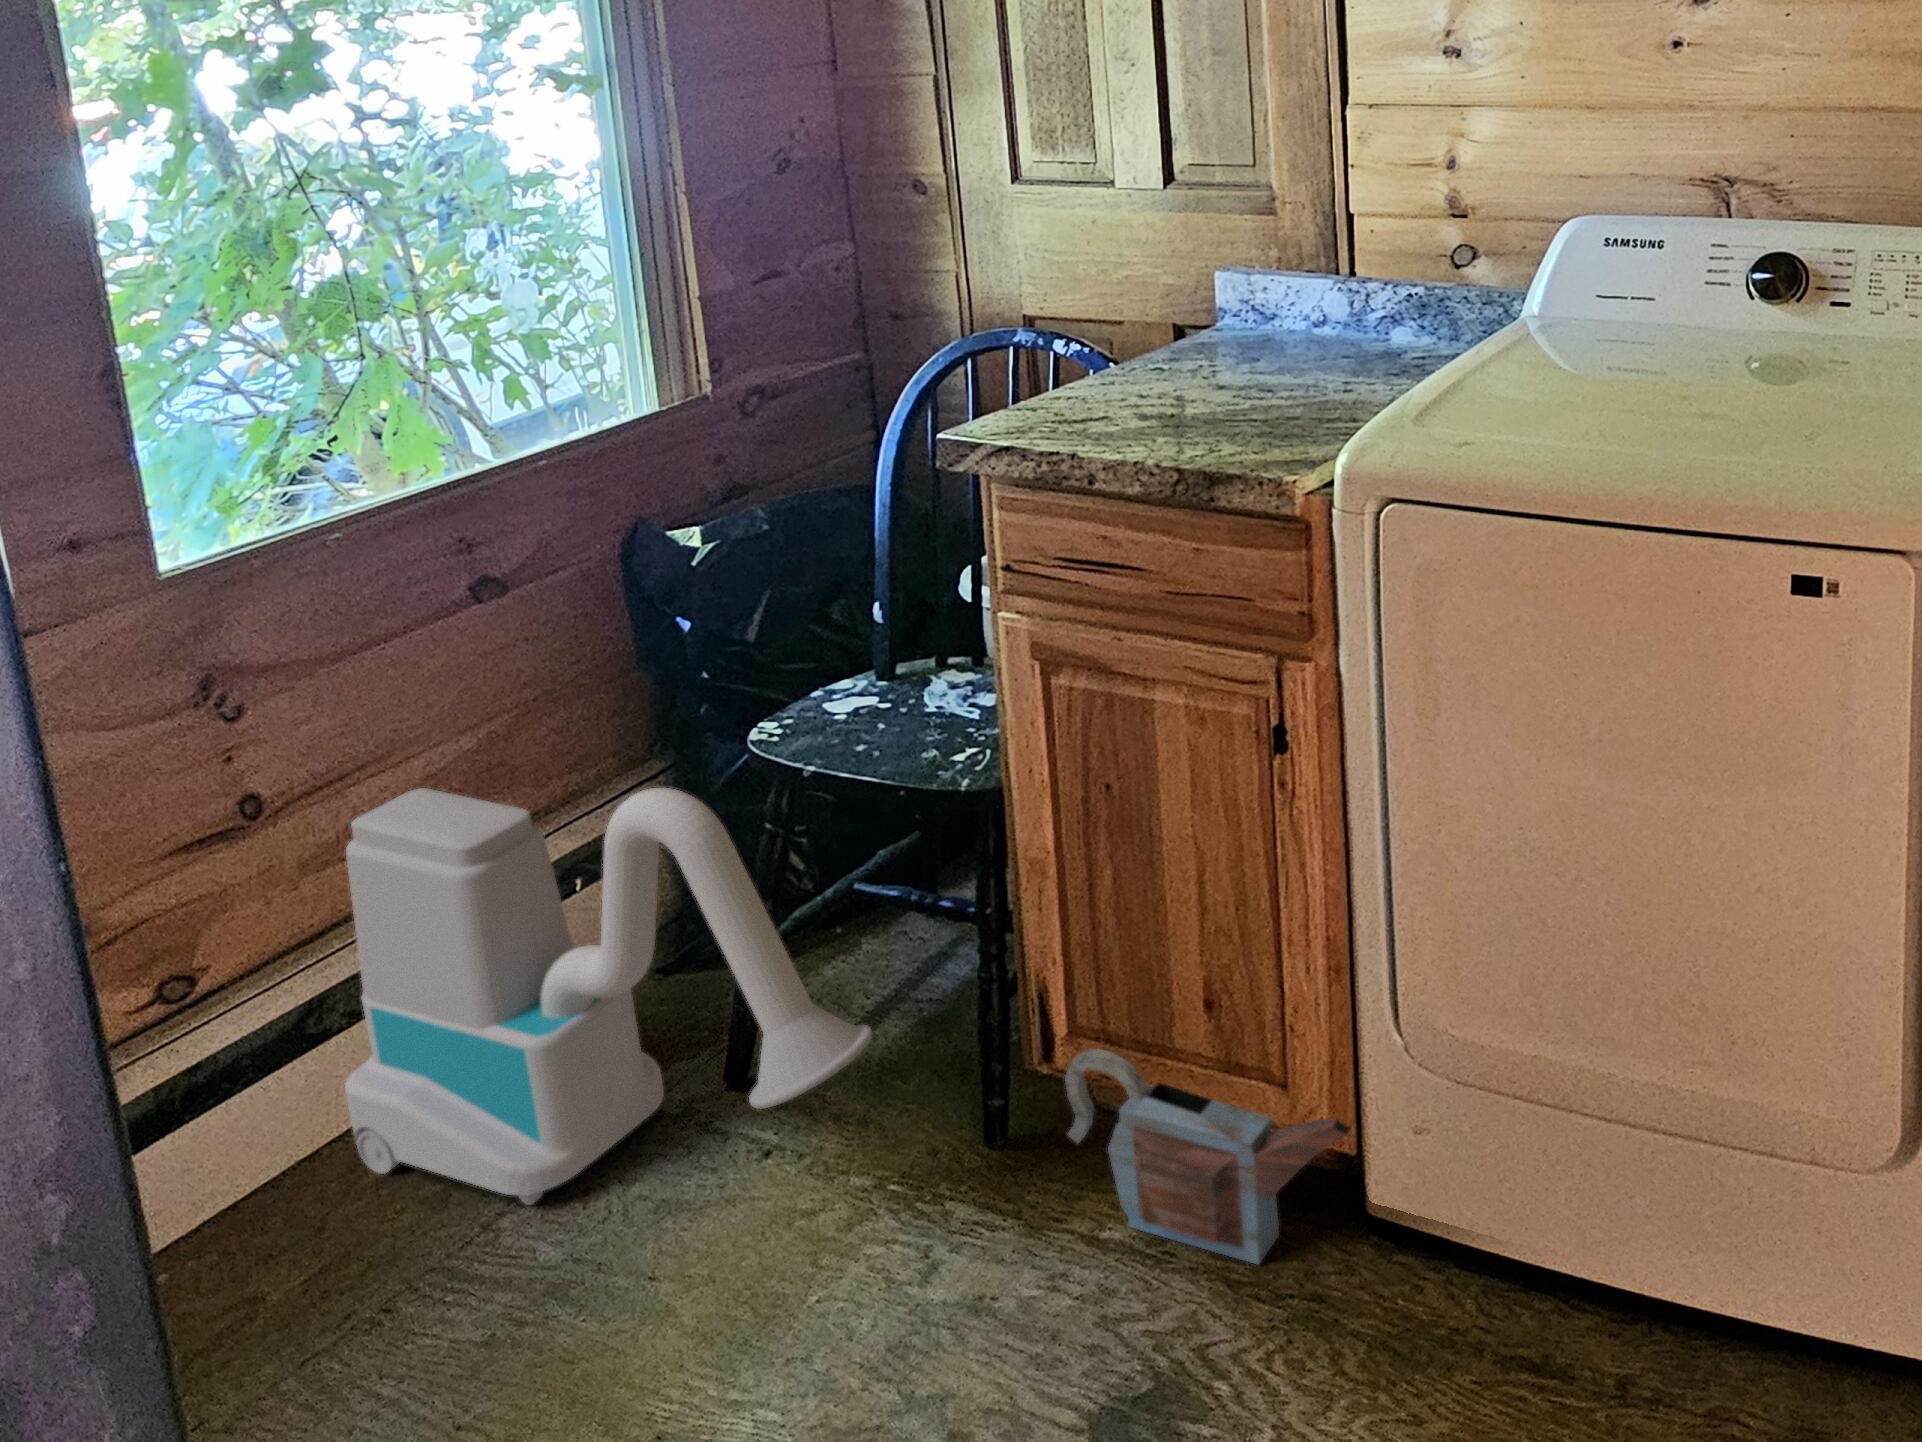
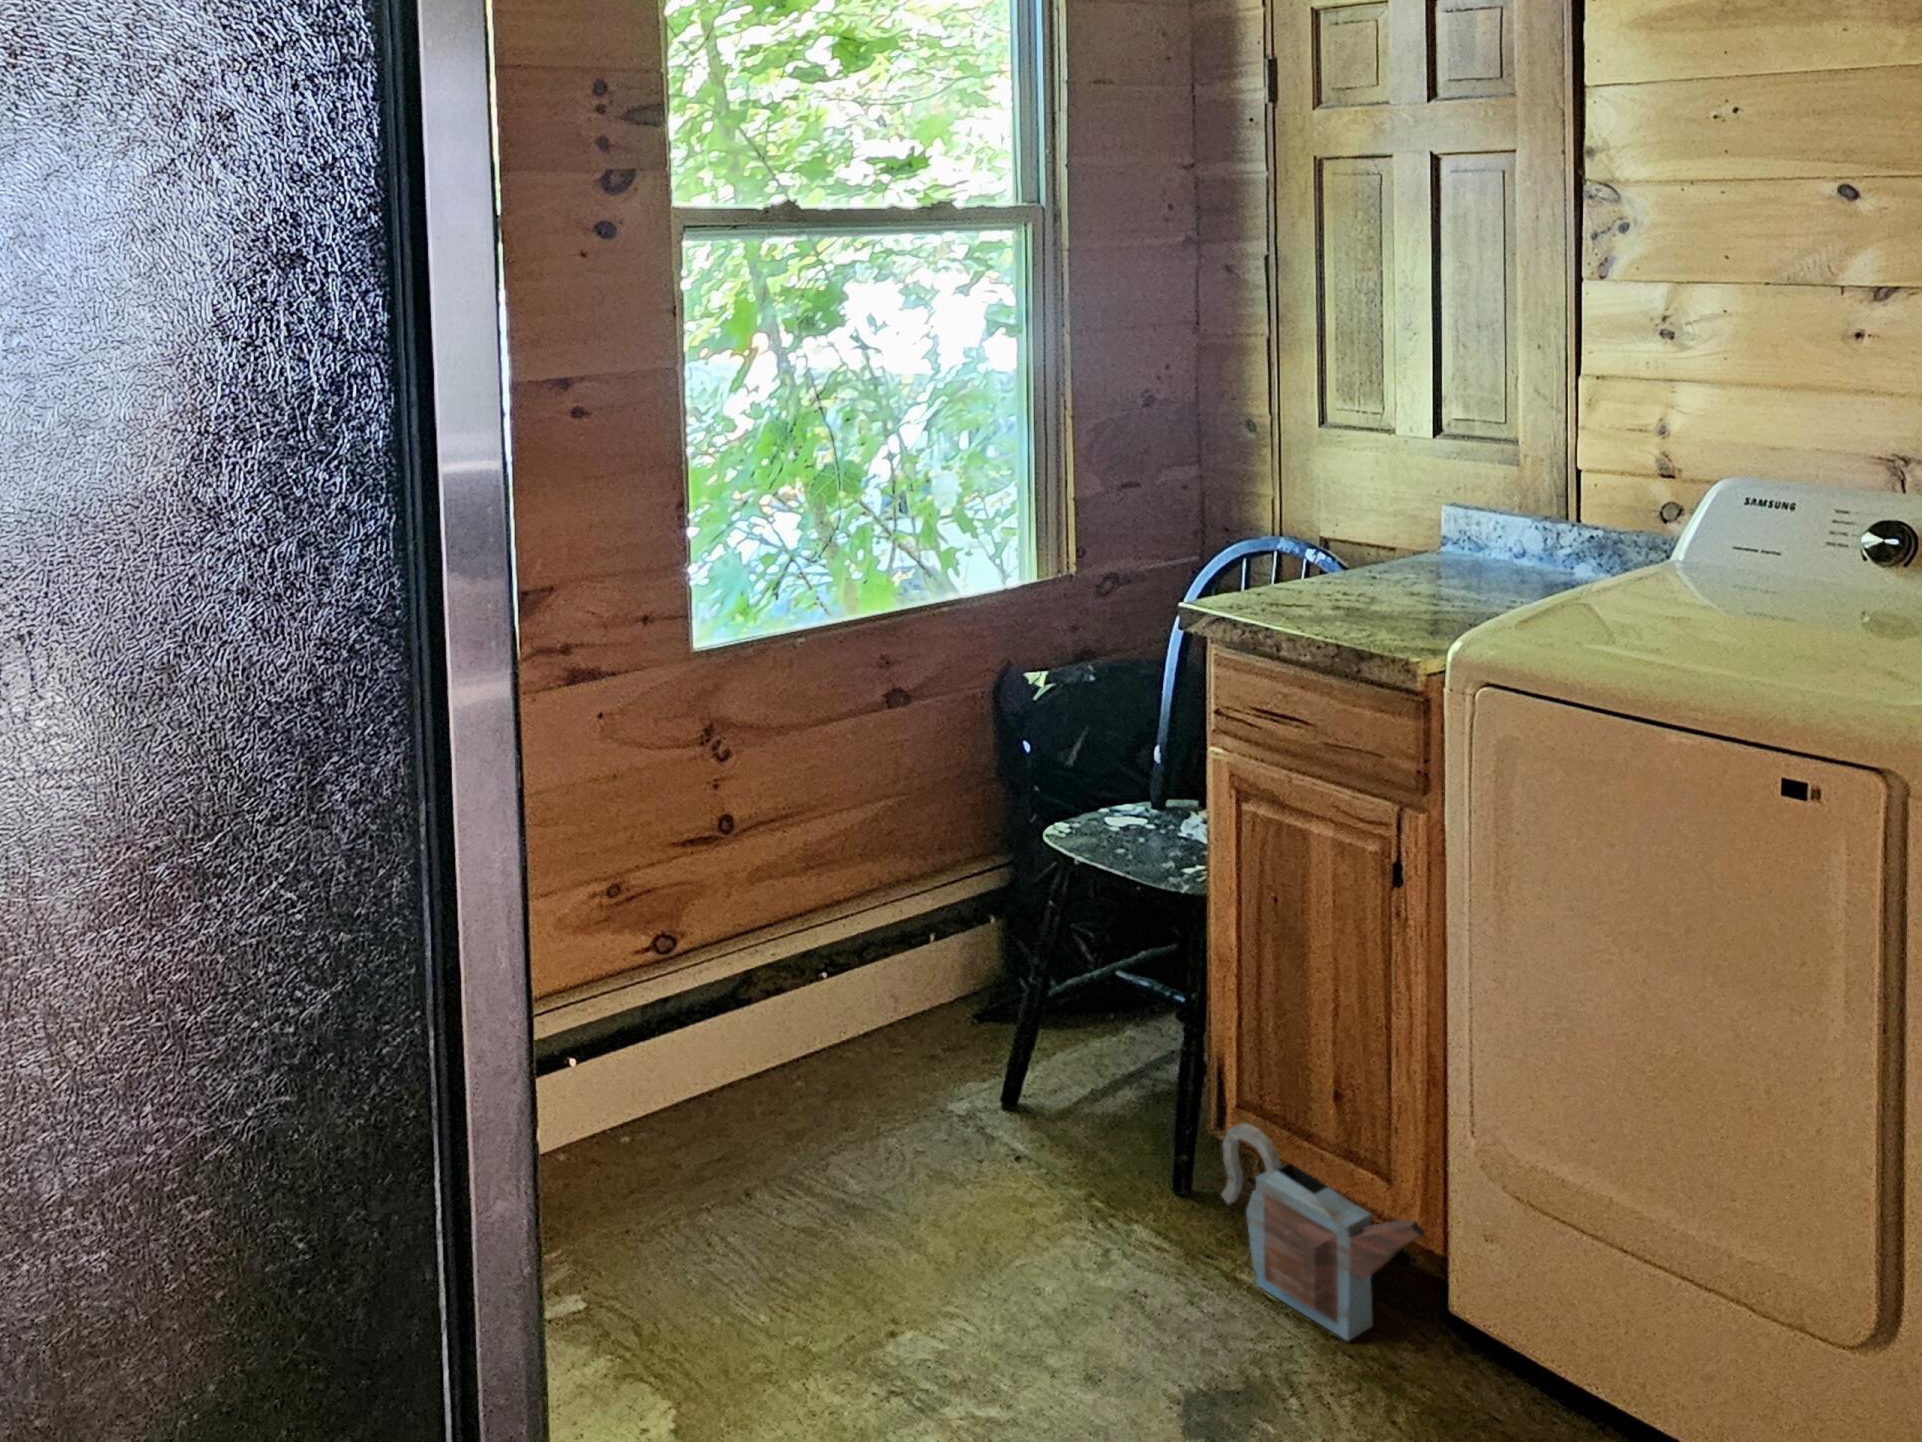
vacuum cleaner: present [345,788,873,1205] -> none [758,824,1088,1150]

